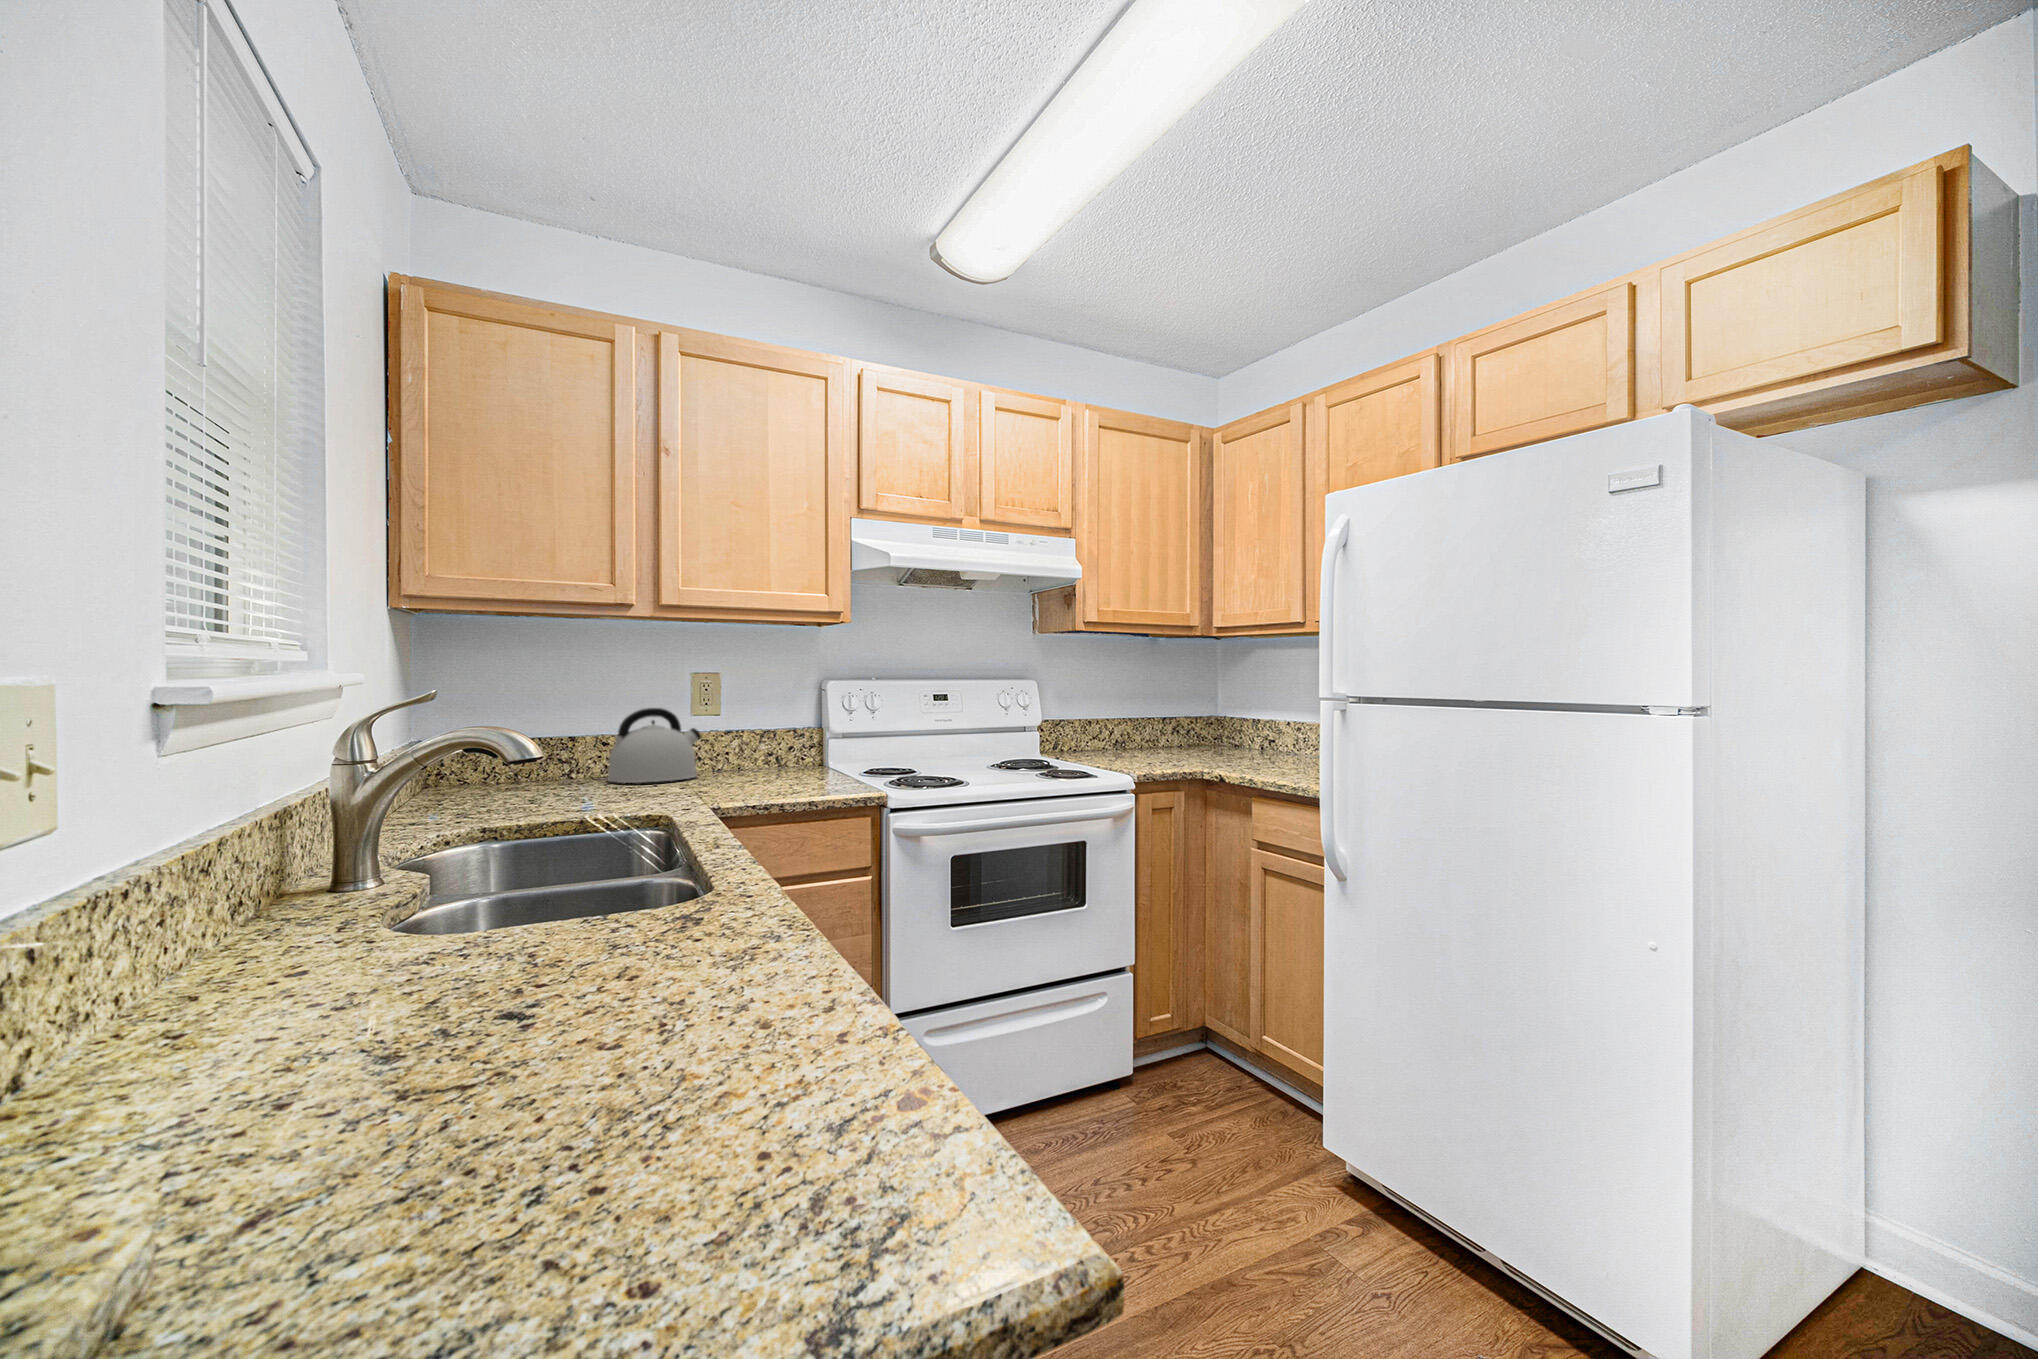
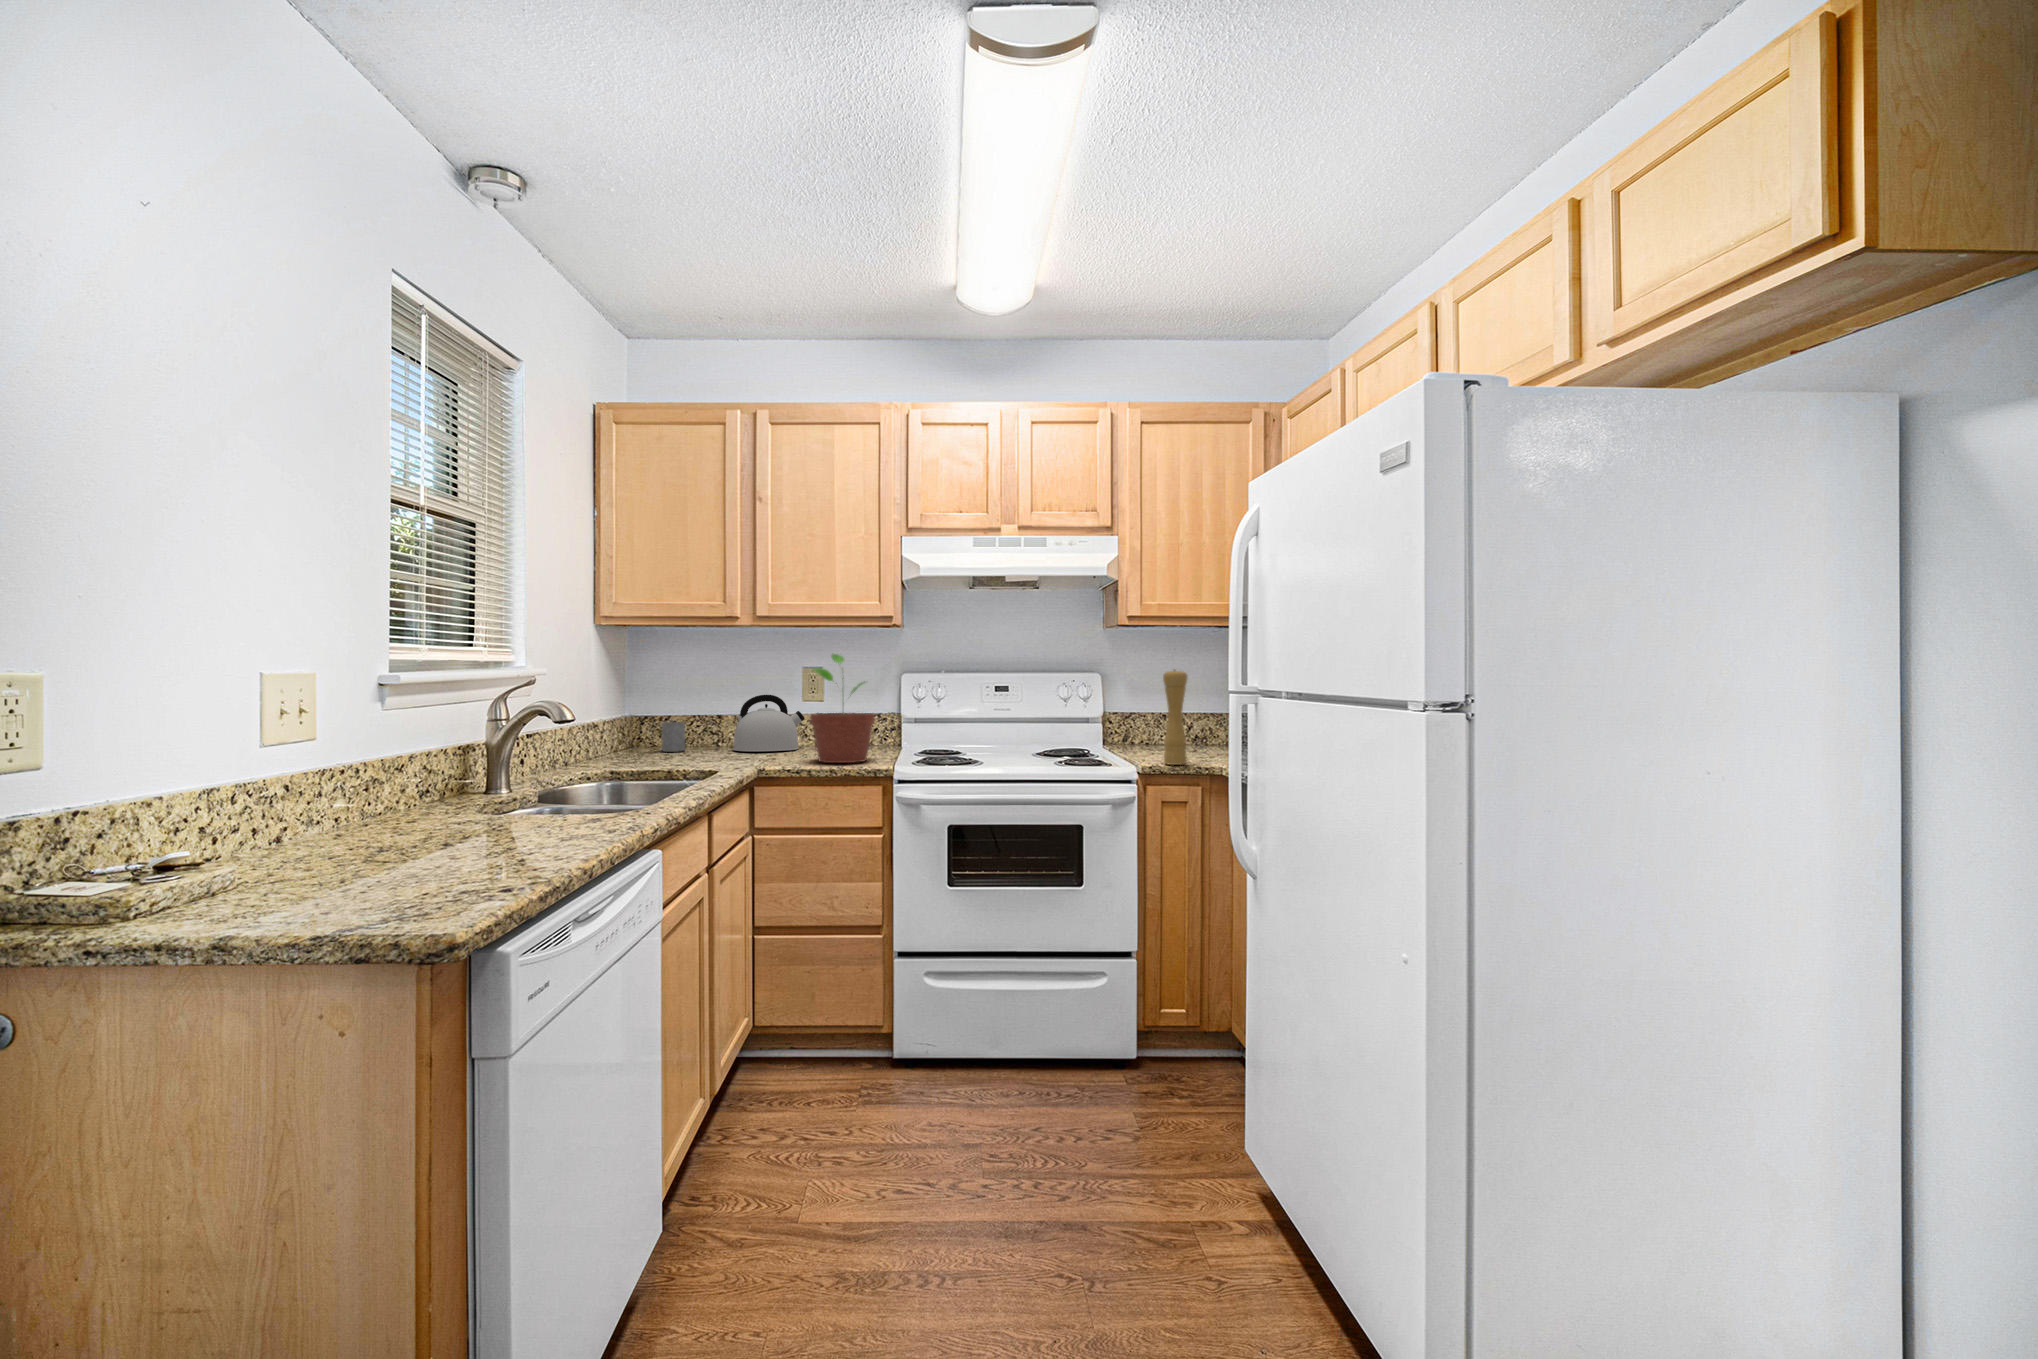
potted plant: none [751,654,838,793] -> present [810,654,875,763]
pepper mill: none [1150,673,1175,774] -> present [1163,670,1187,765]
mug: none [484,747,538,789] -> present [662,722,685,752]

